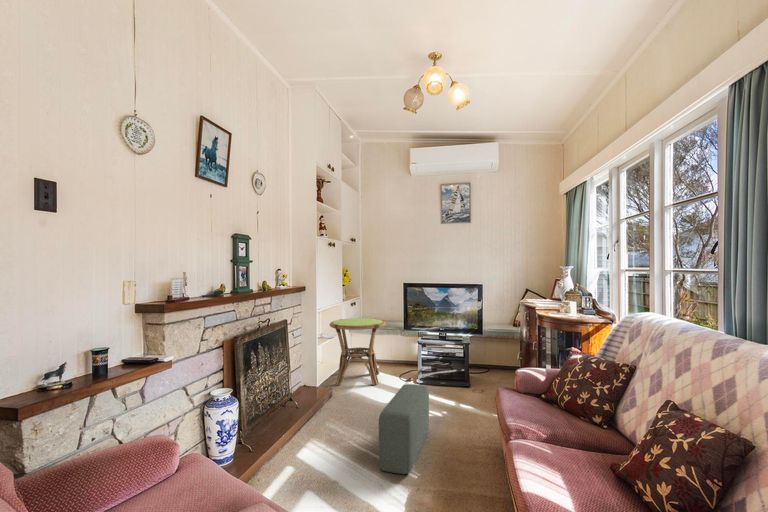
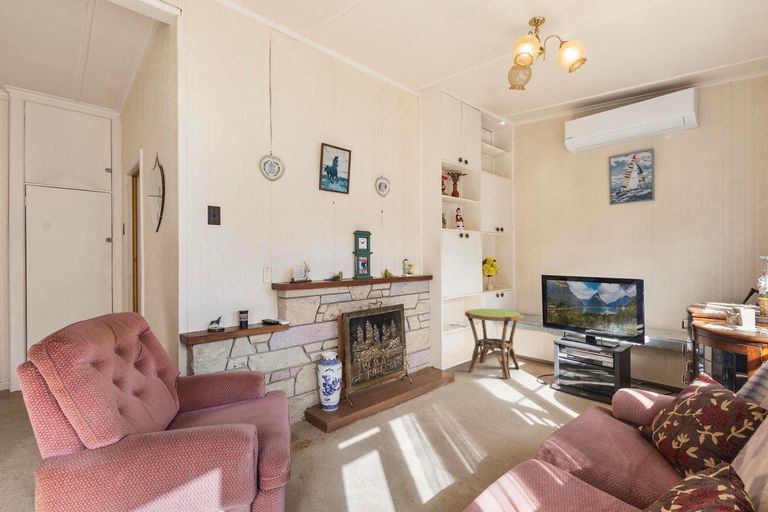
pouf: present [379,384,429,474] -> none [444,380,525,464]

